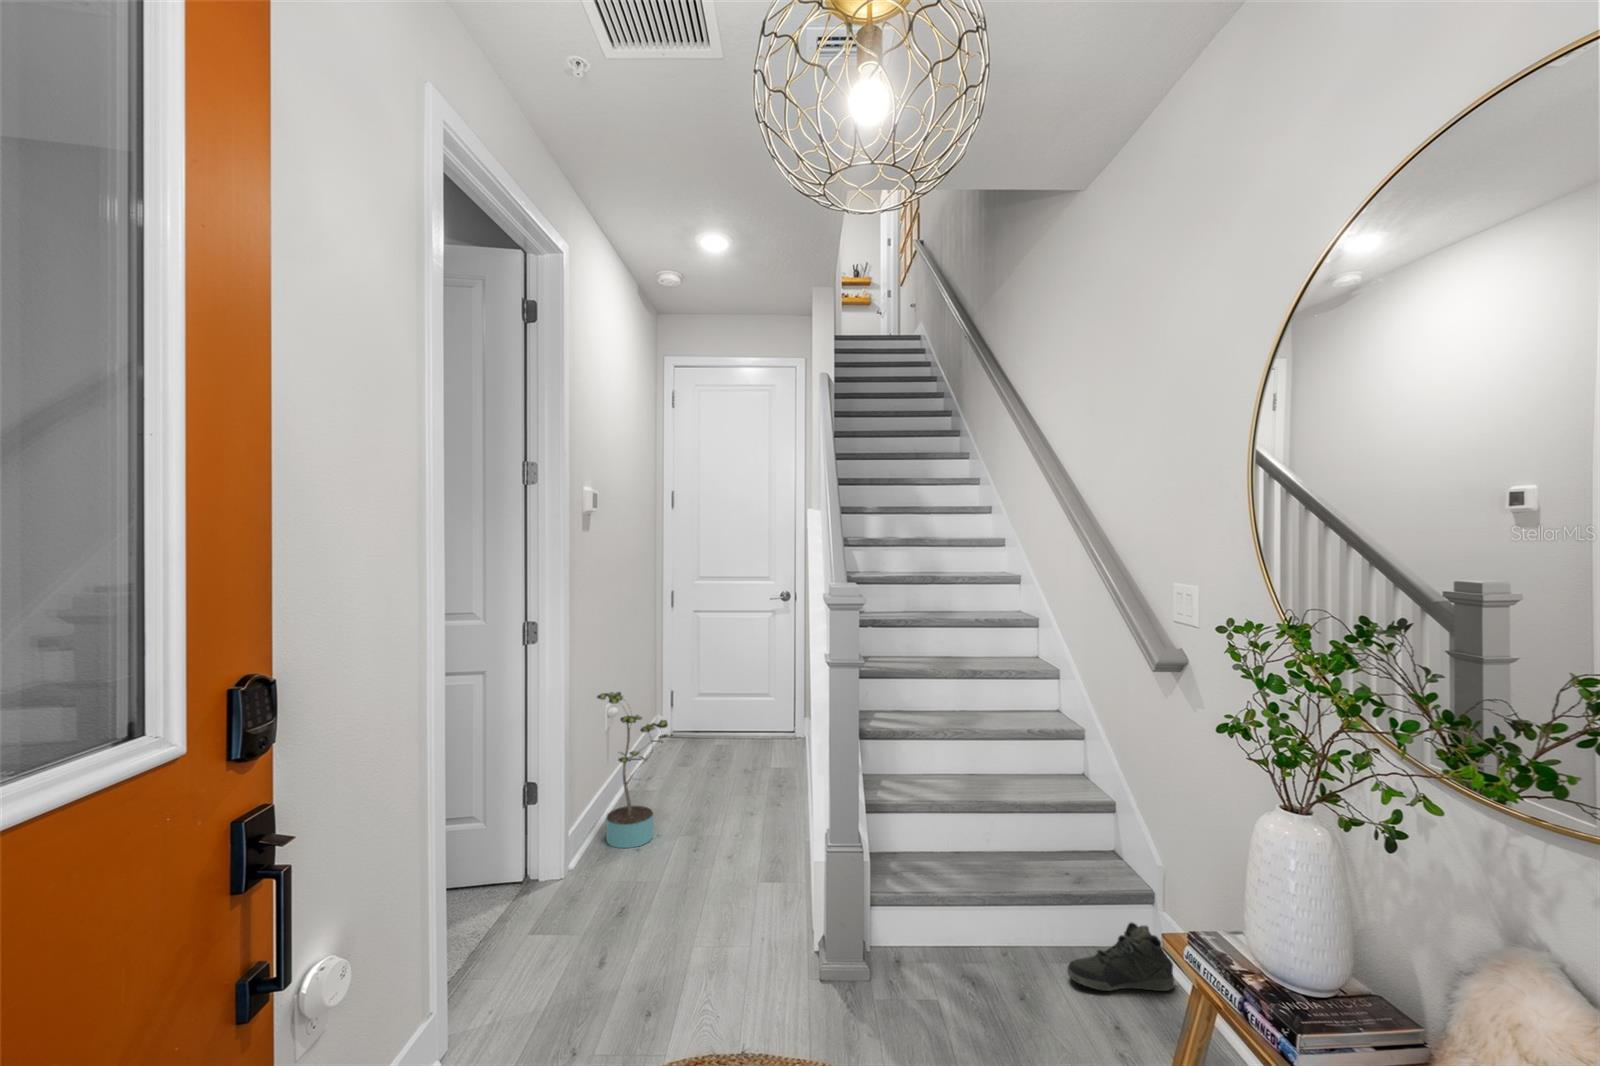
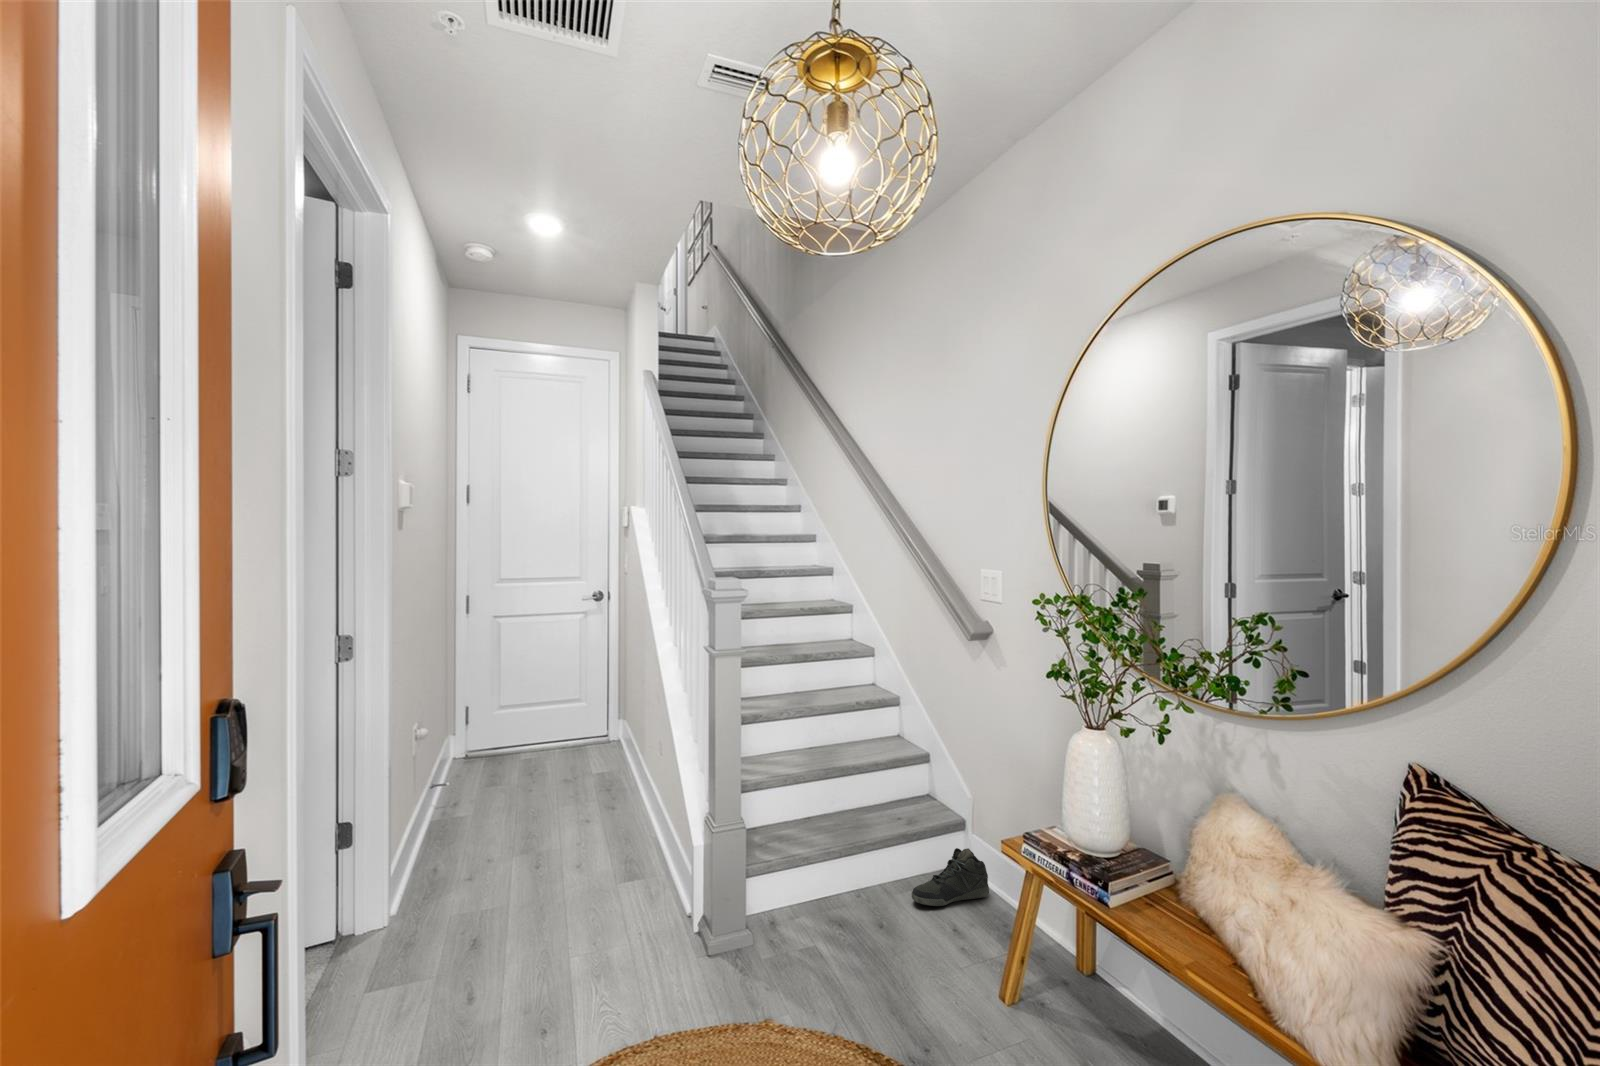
potted plant: present [597,692,669,848] -> none [423,705,505,870]

